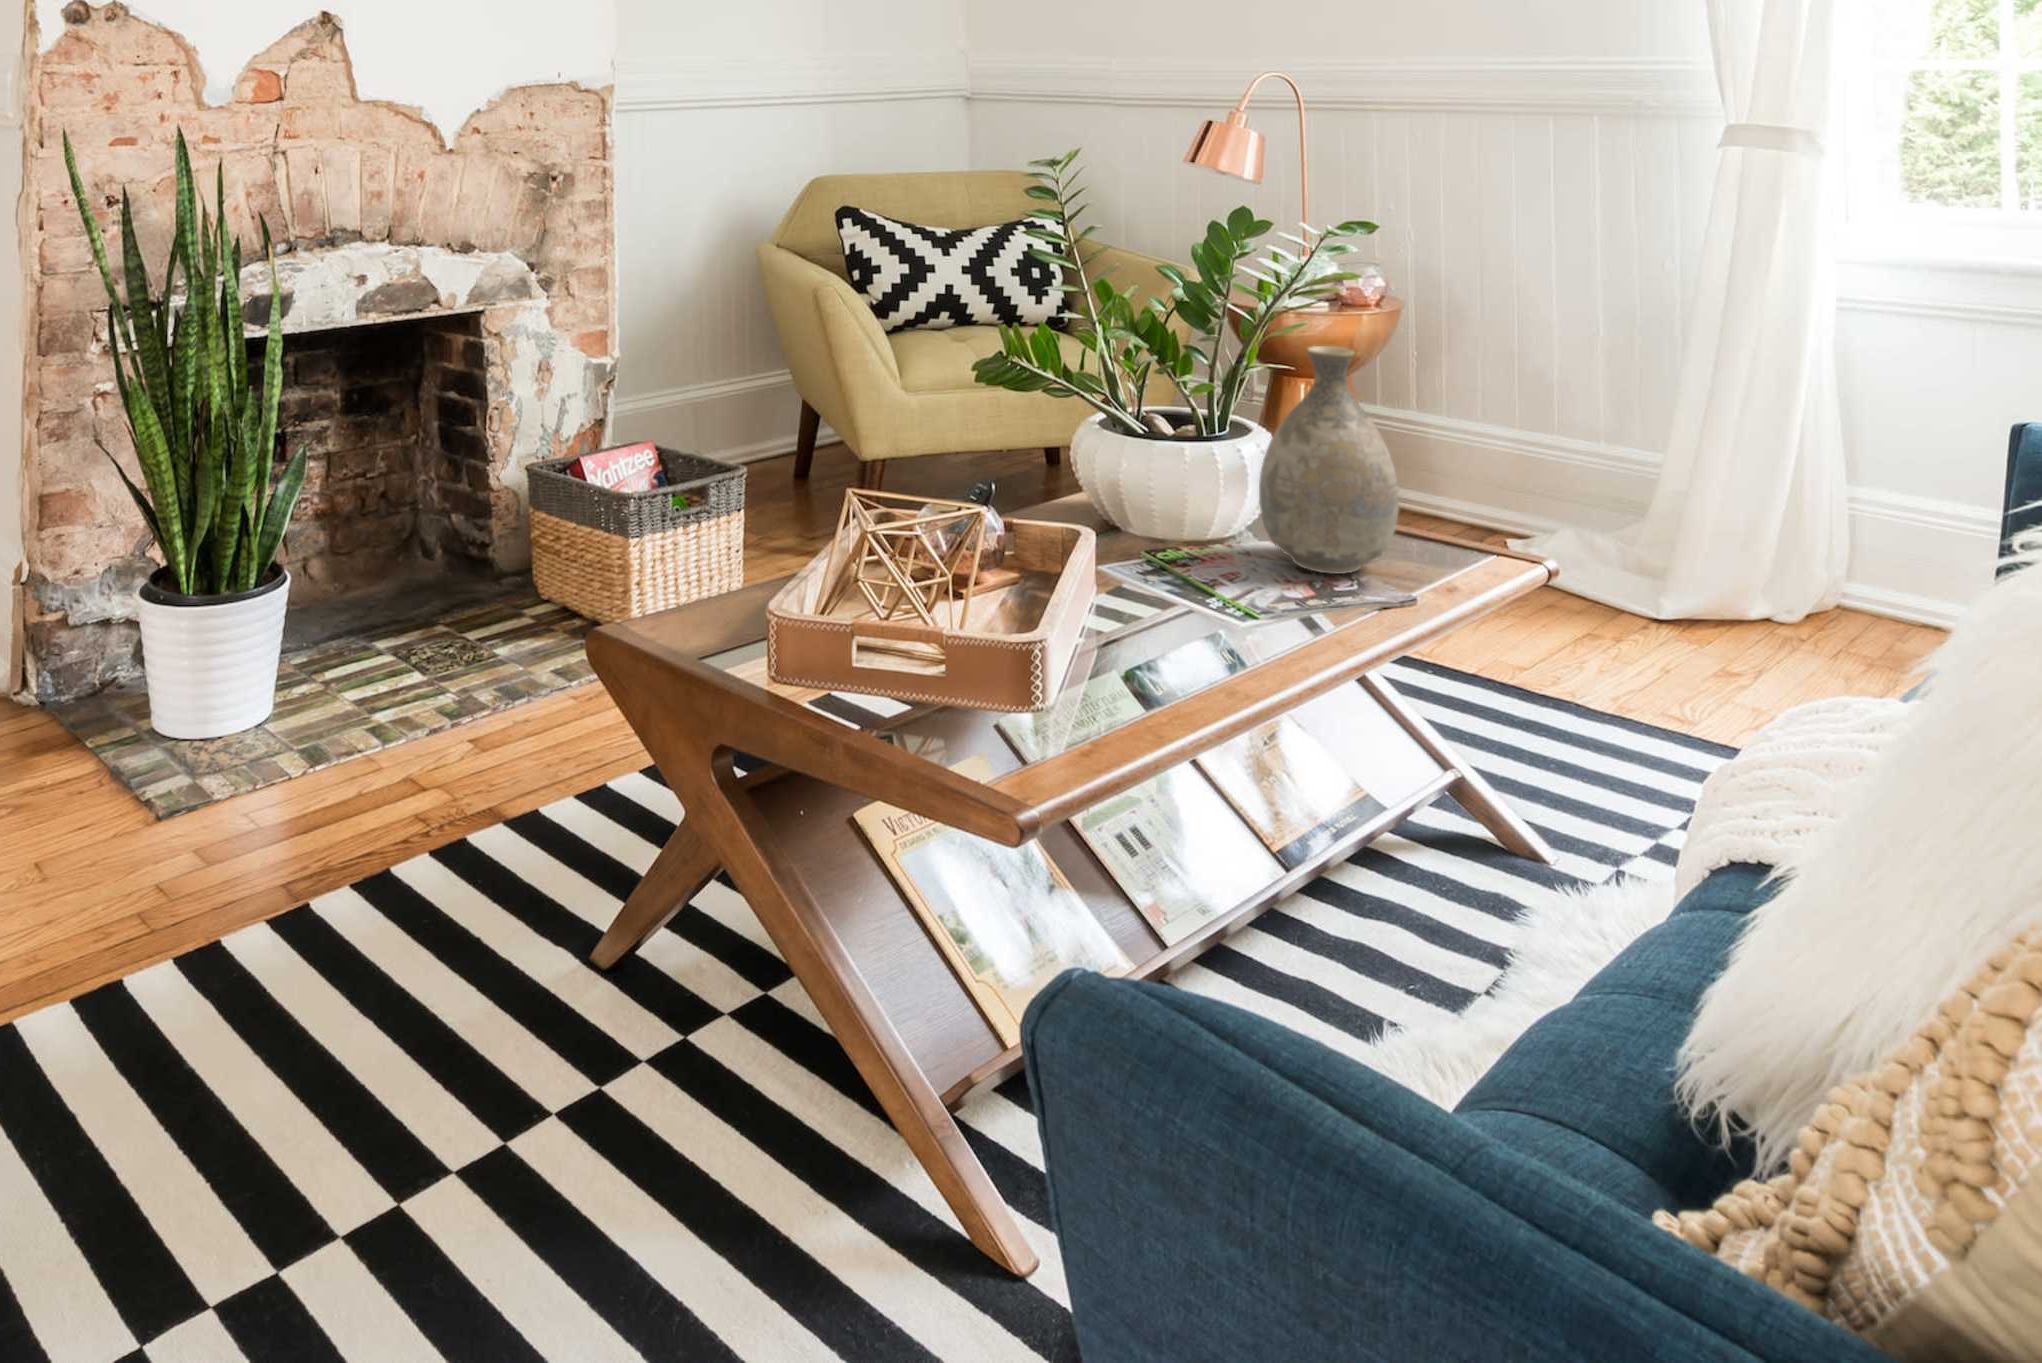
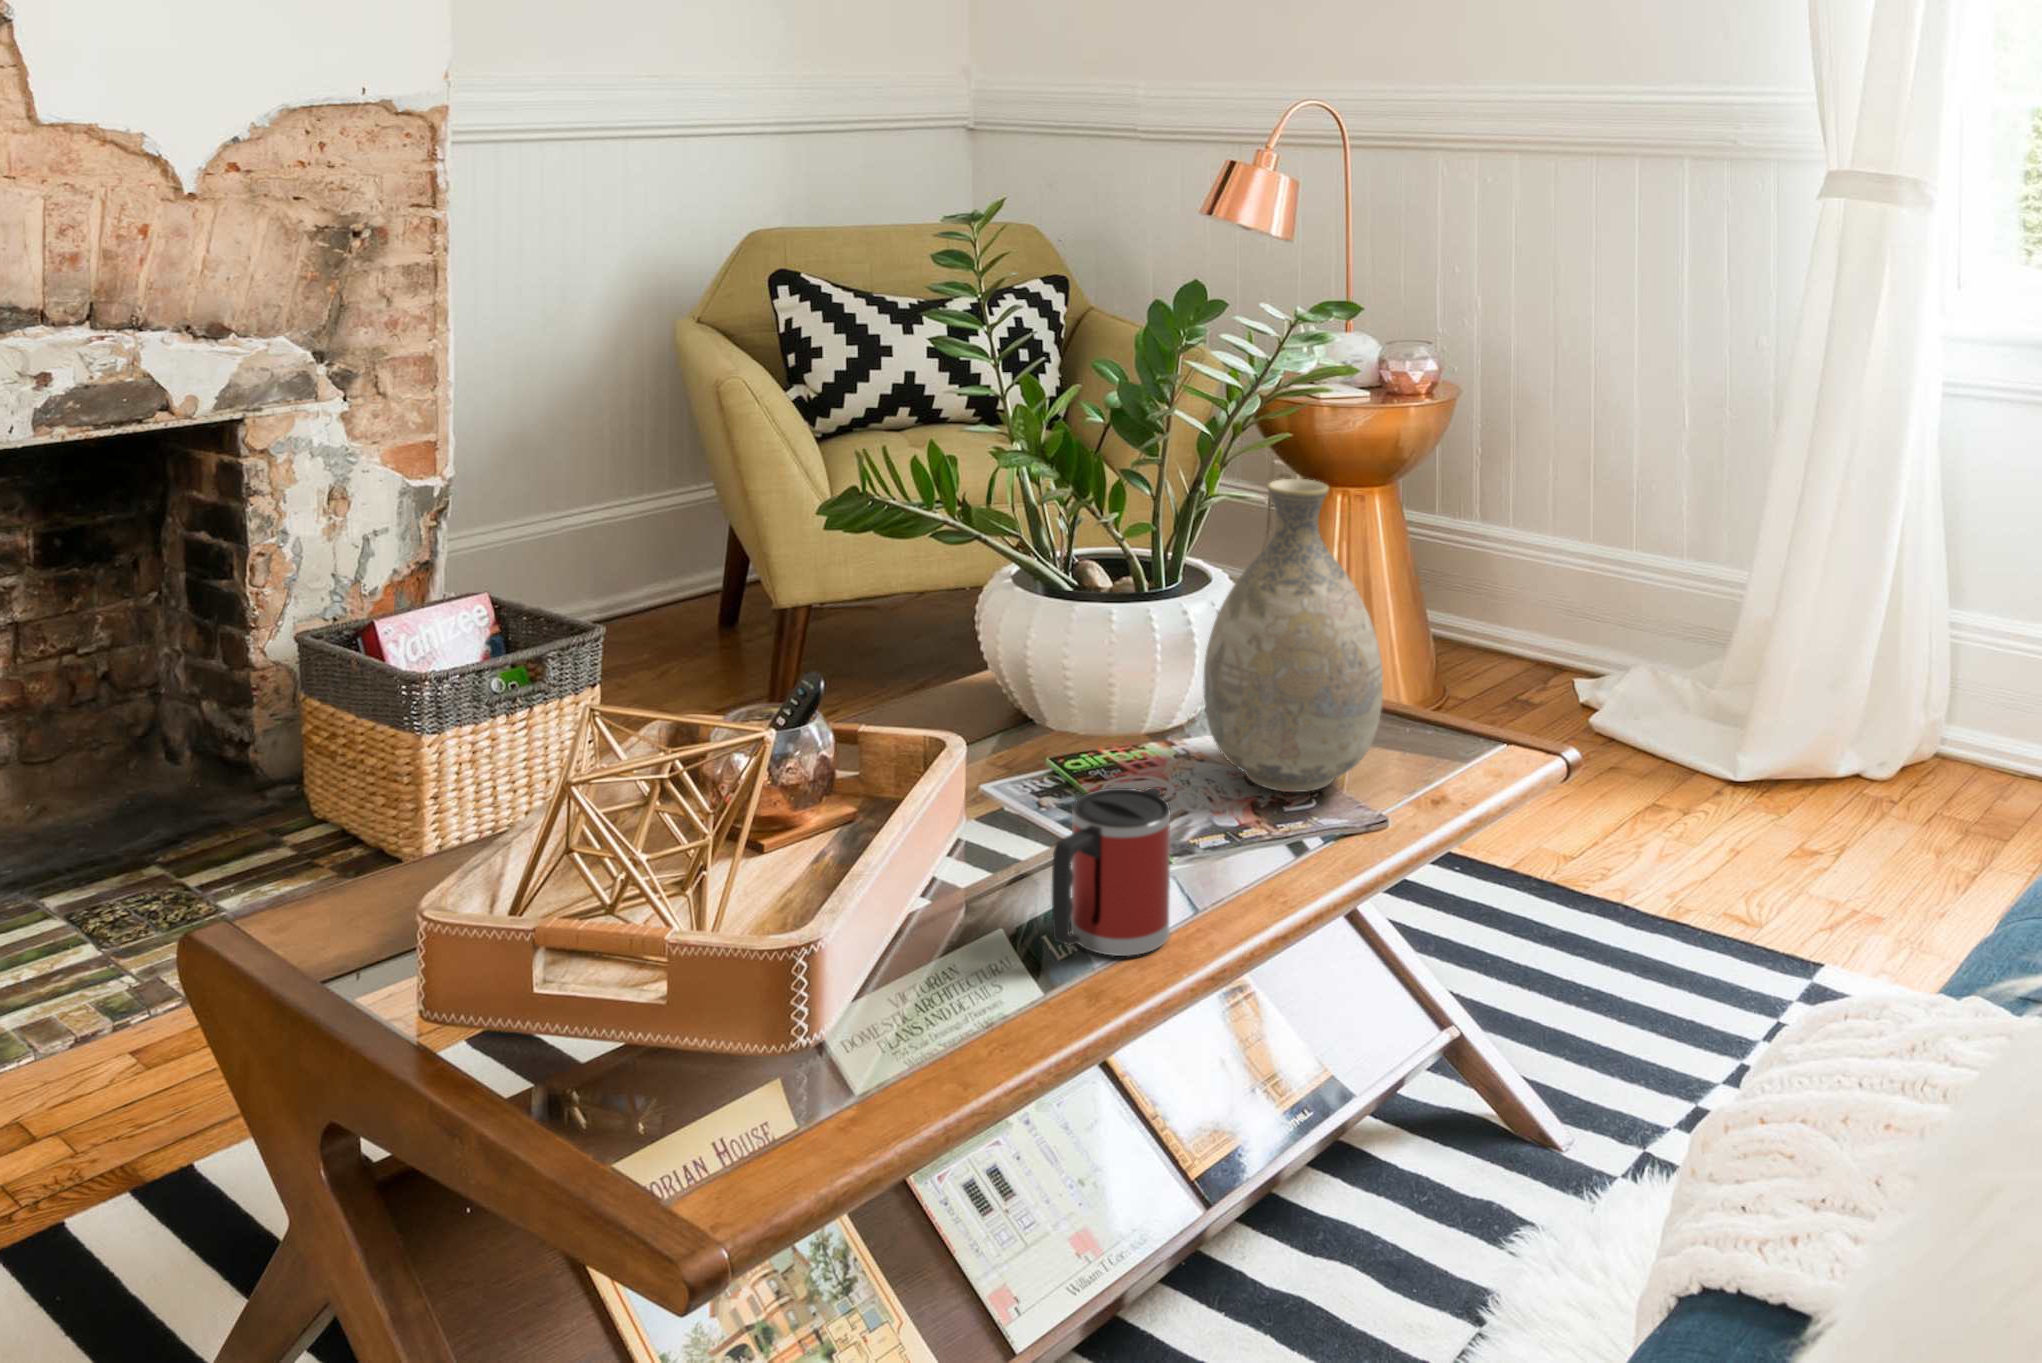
mug: none [1186,549,1266,660] -> present [1052,787,1170,956]

